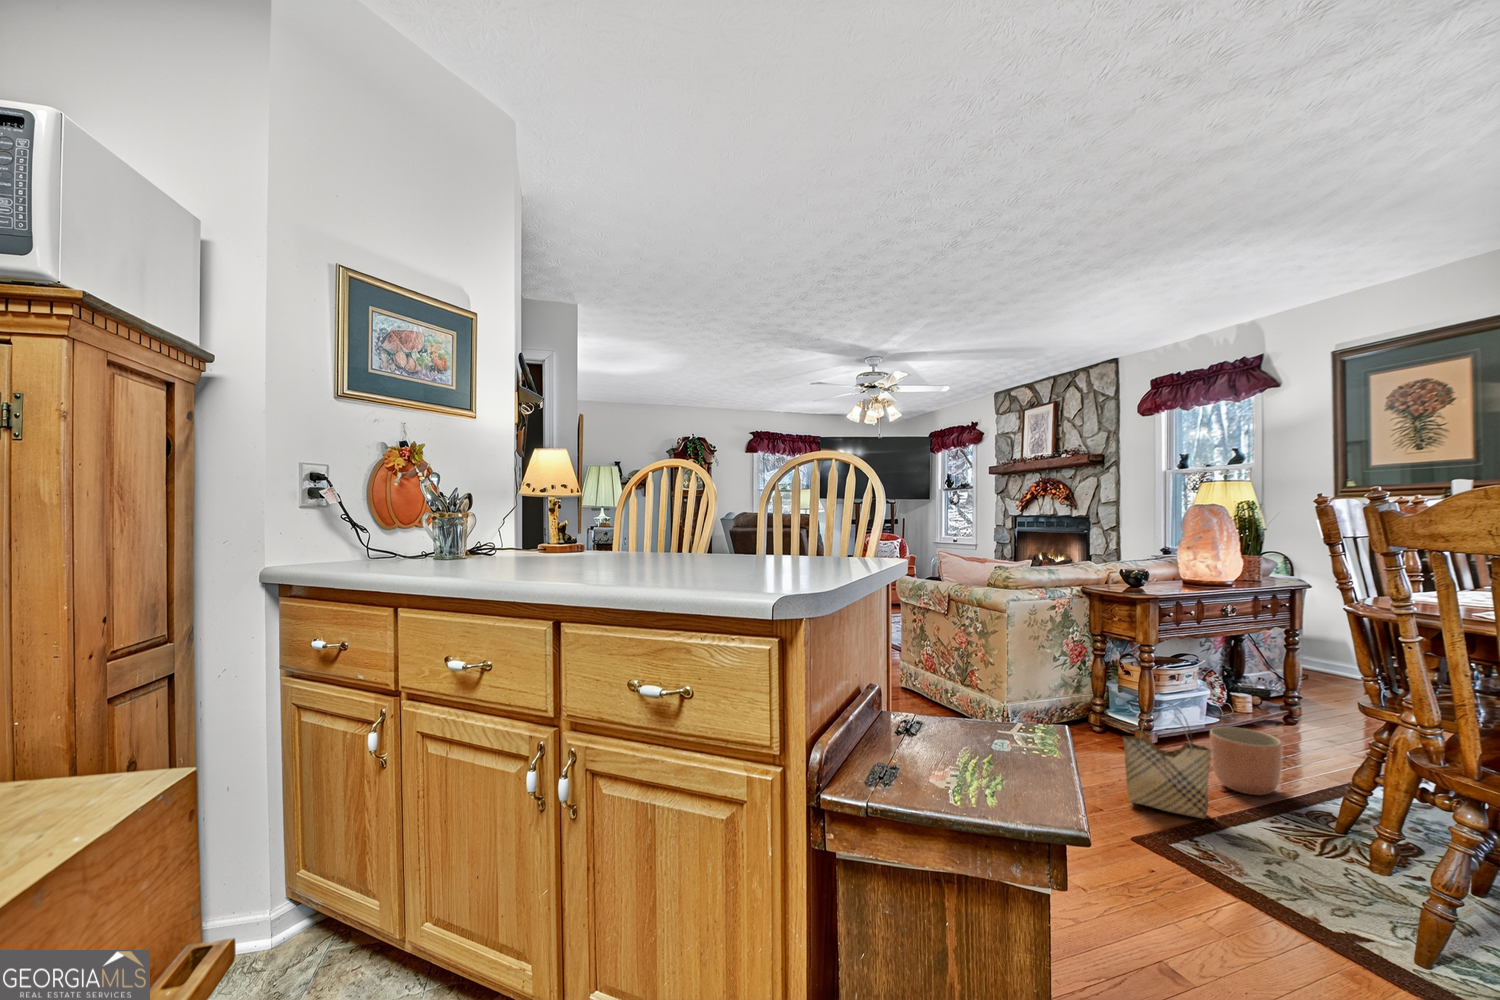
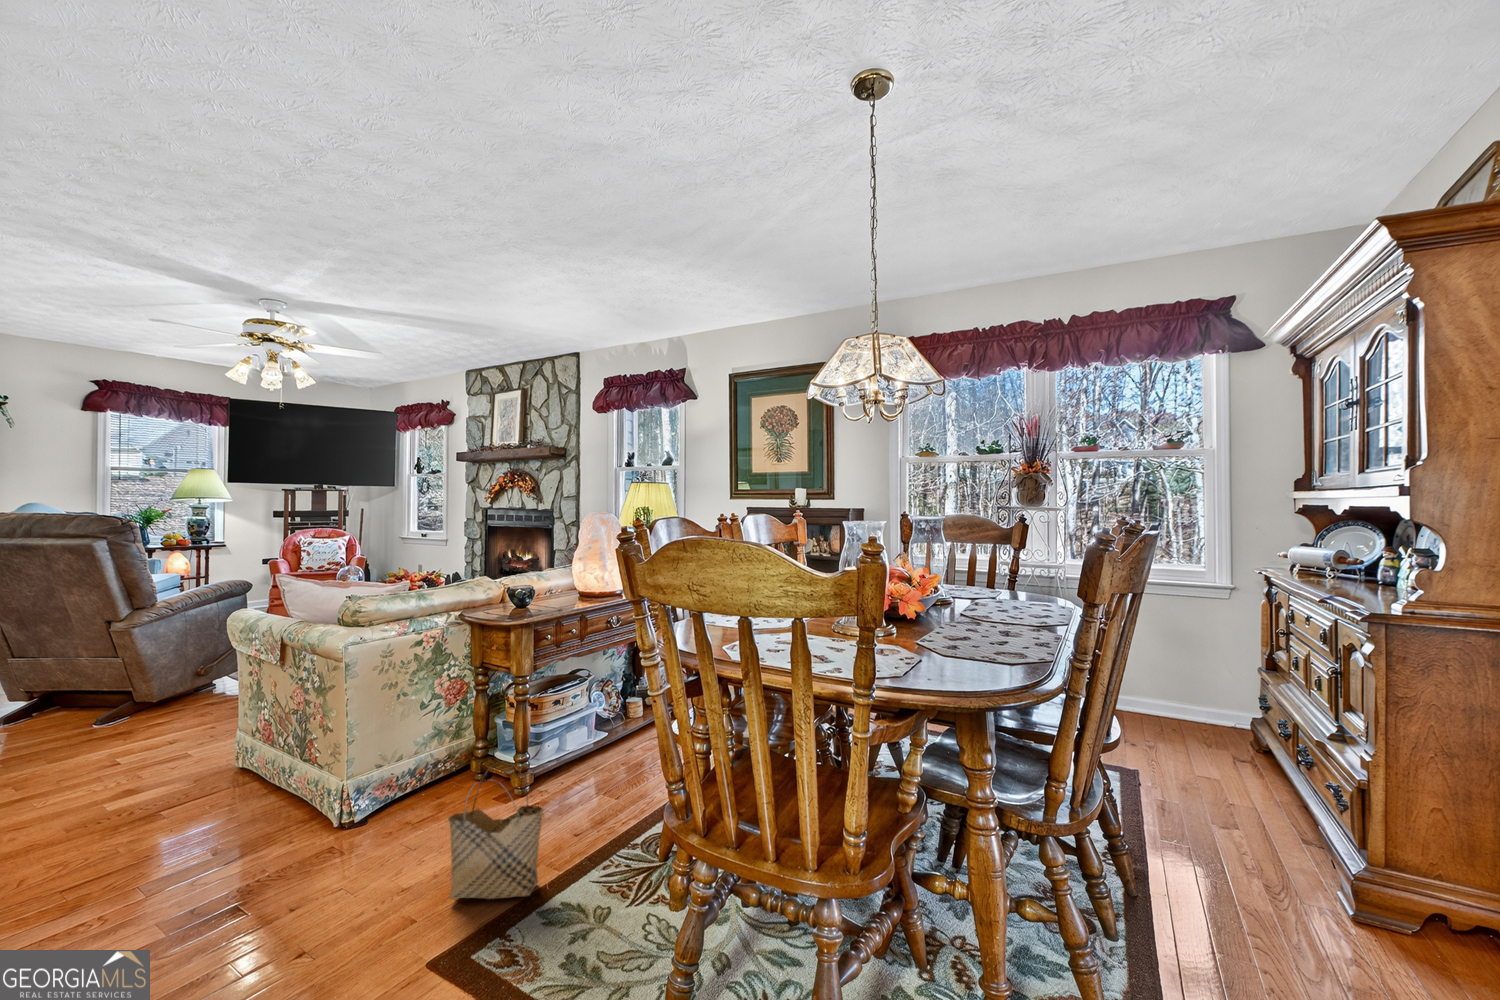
planter: present [1210,727,1282,795] -> none [564,758,627,834]

